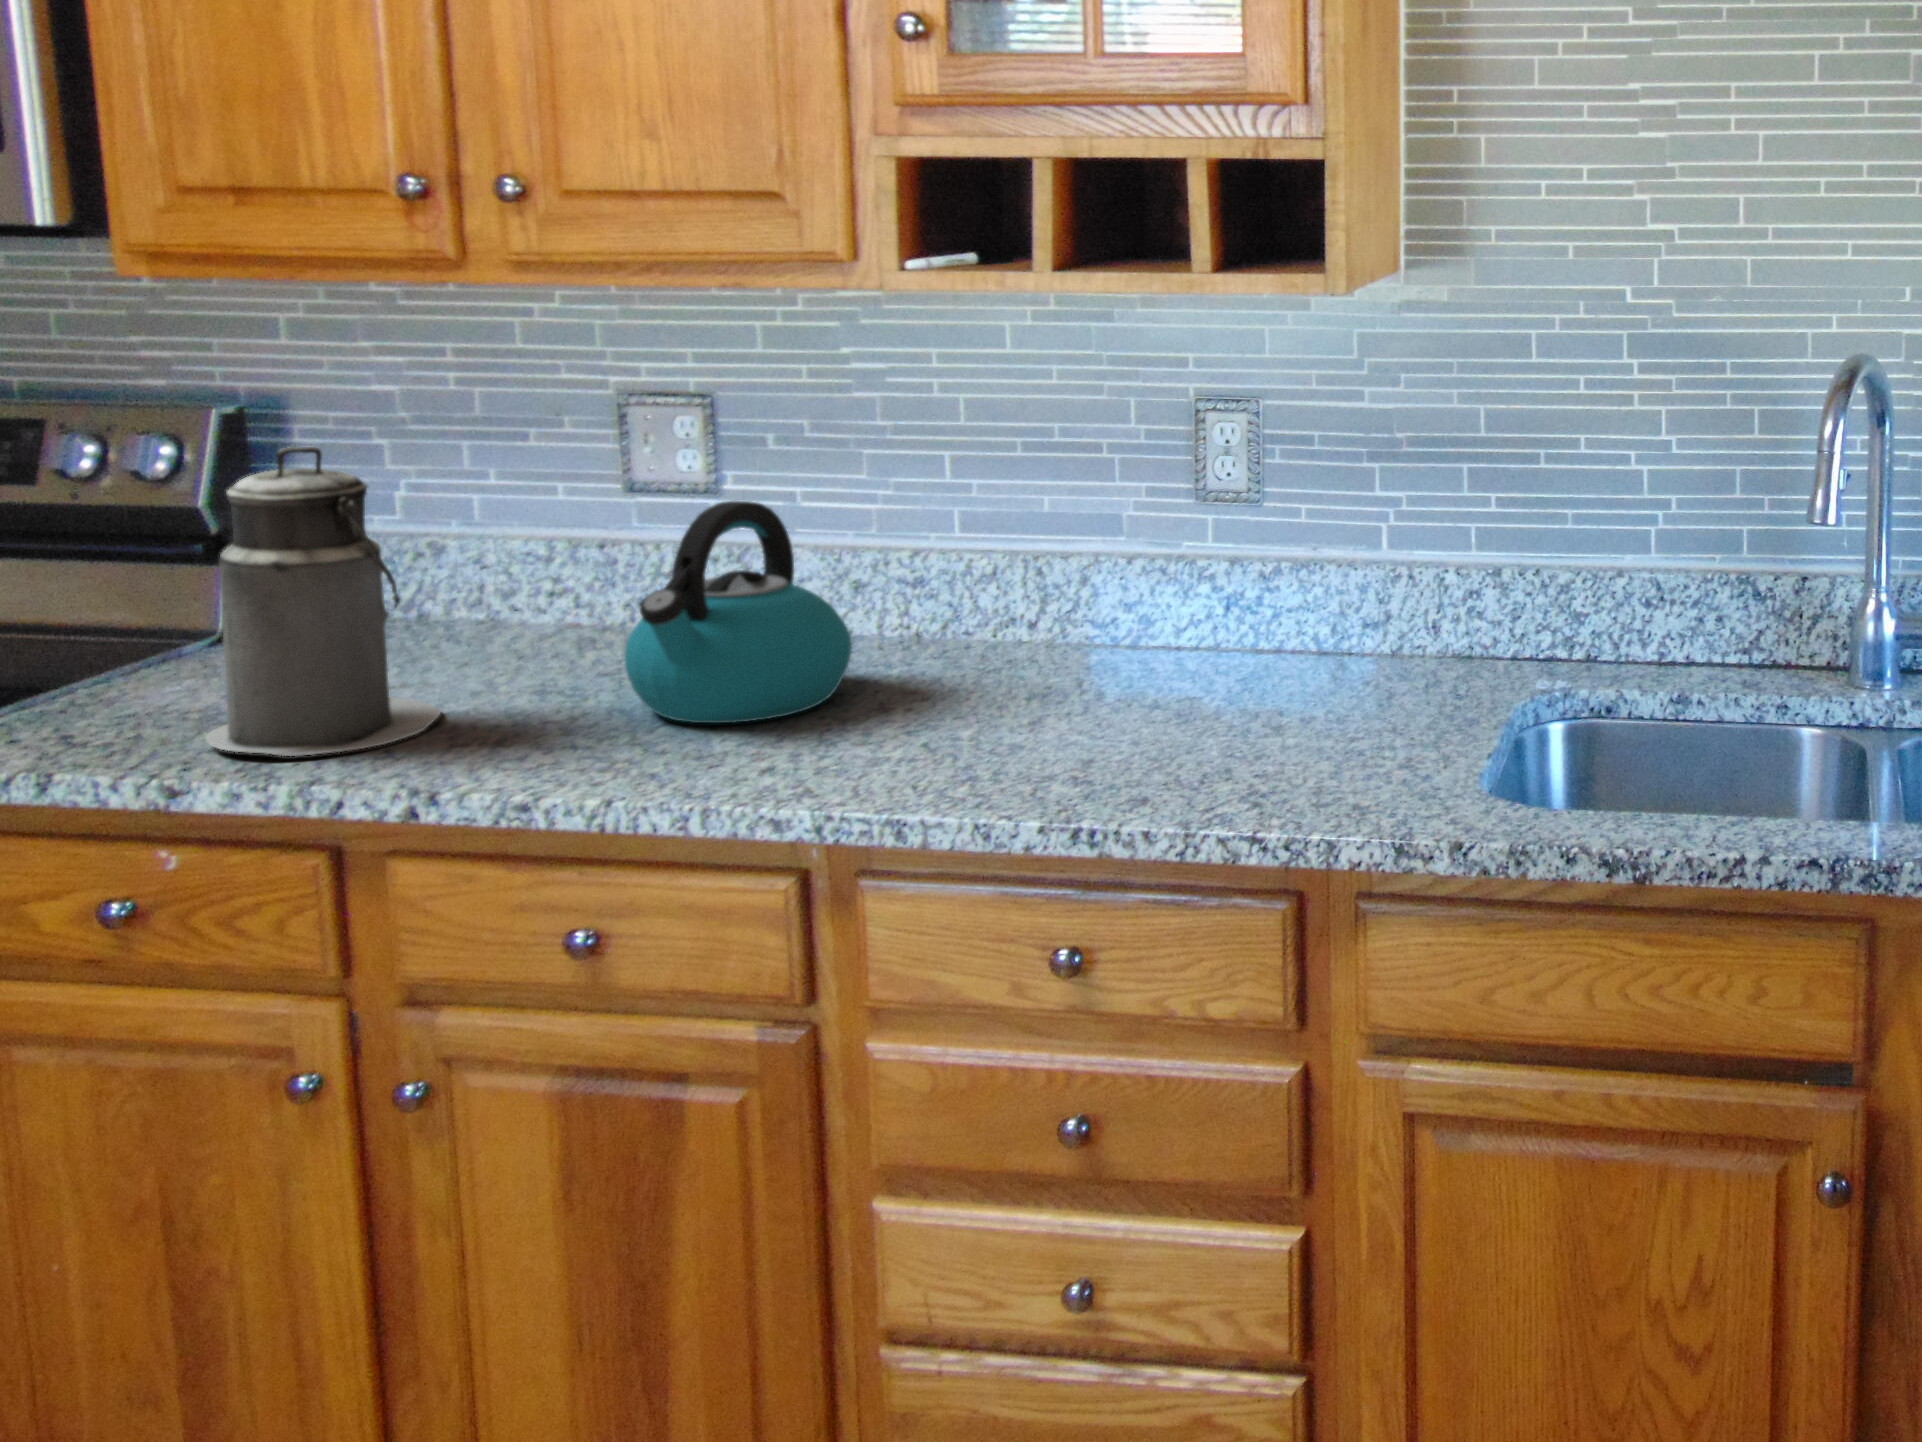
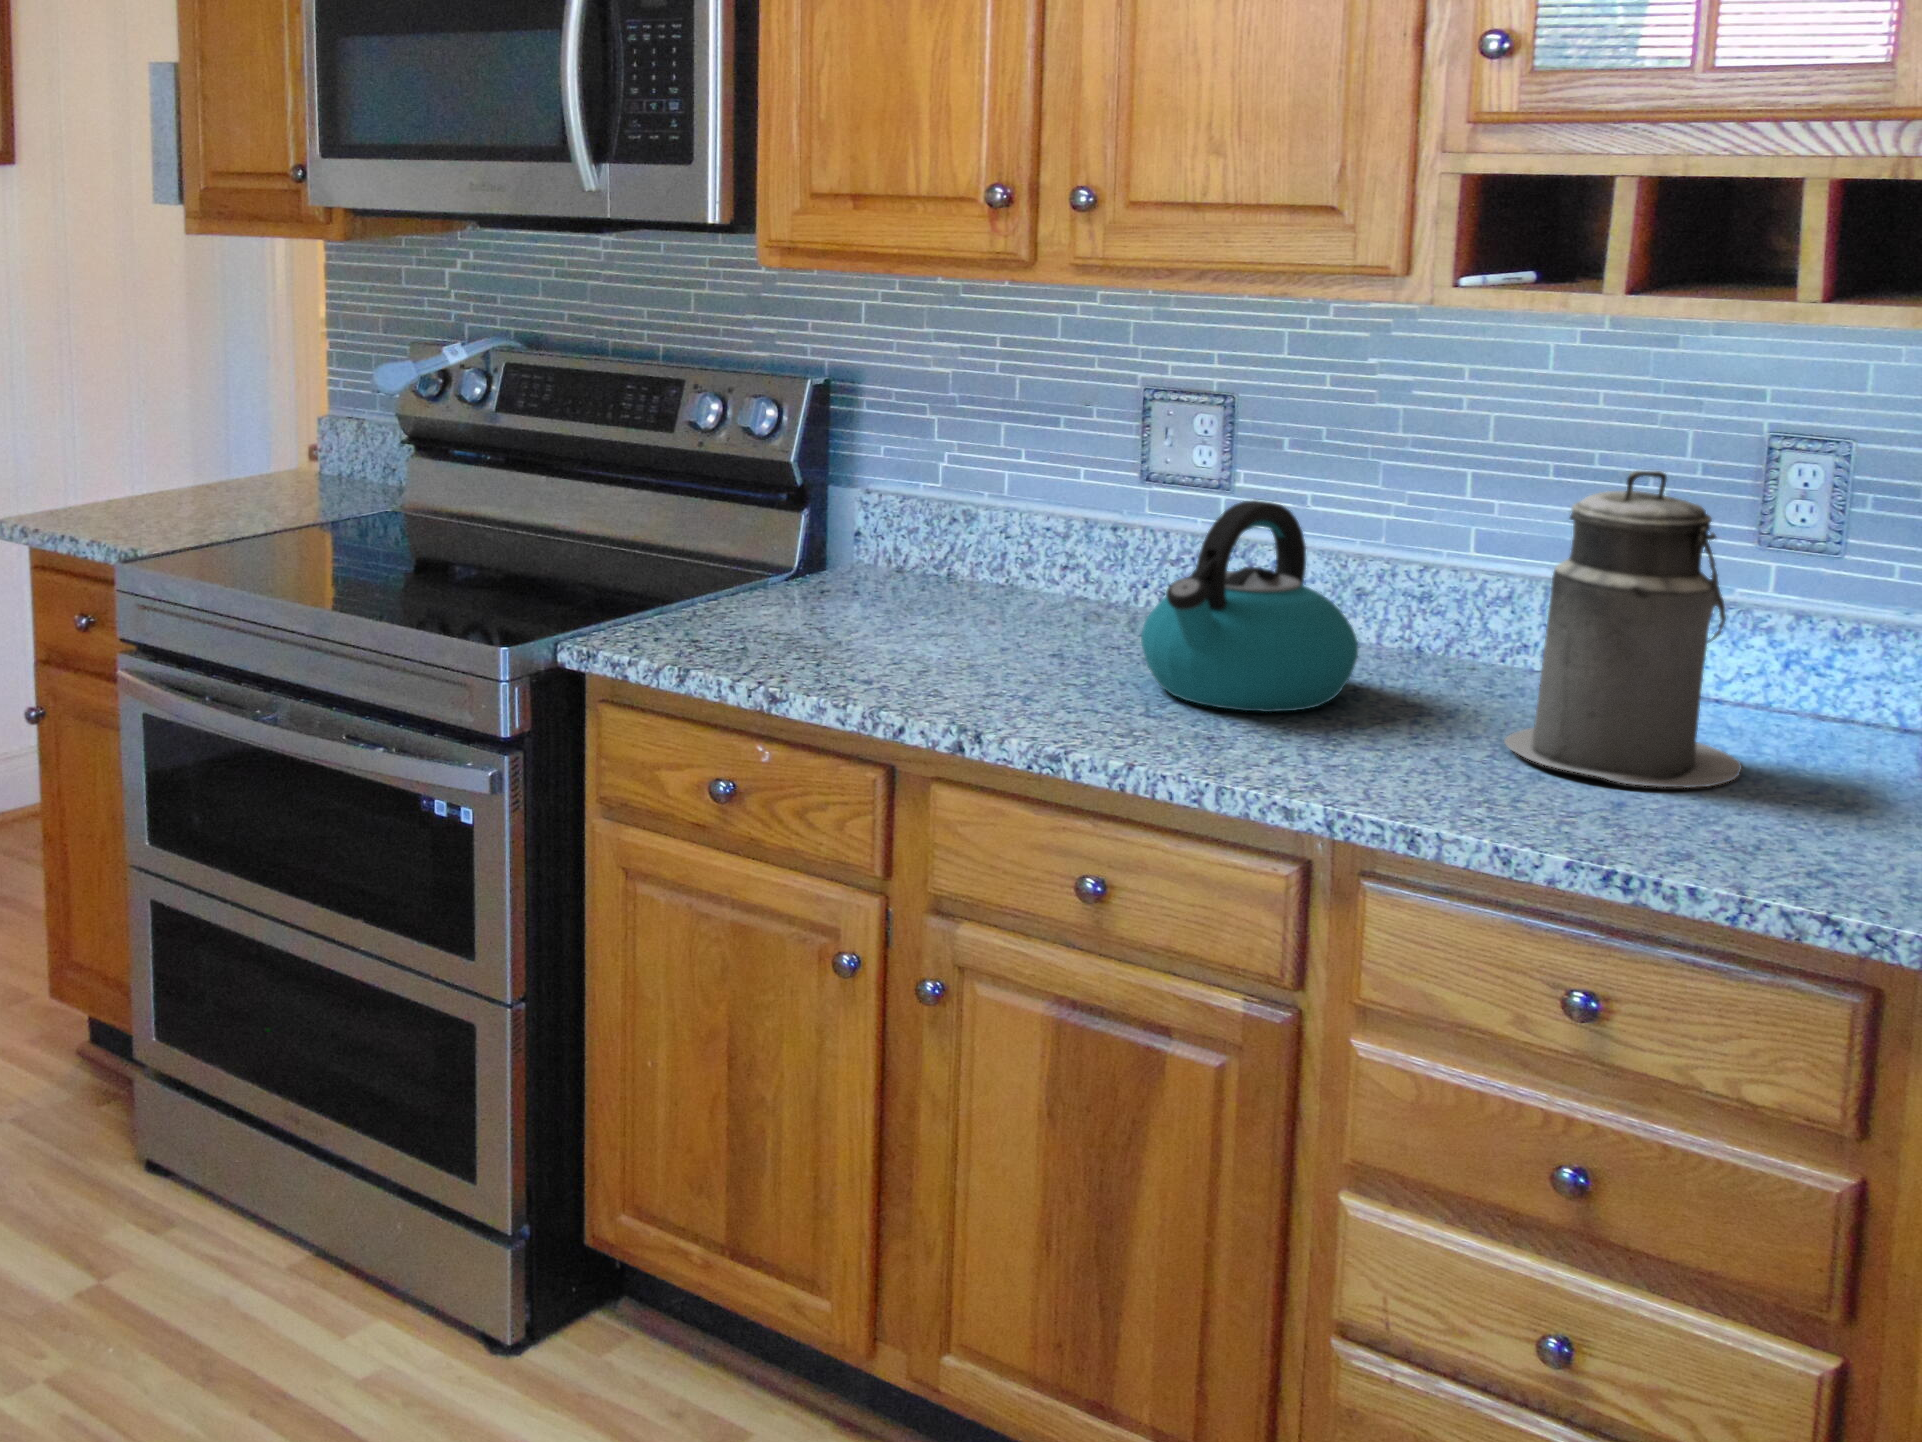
canister: present [206,447,440,756] -> present [1504,471,1742,788]

